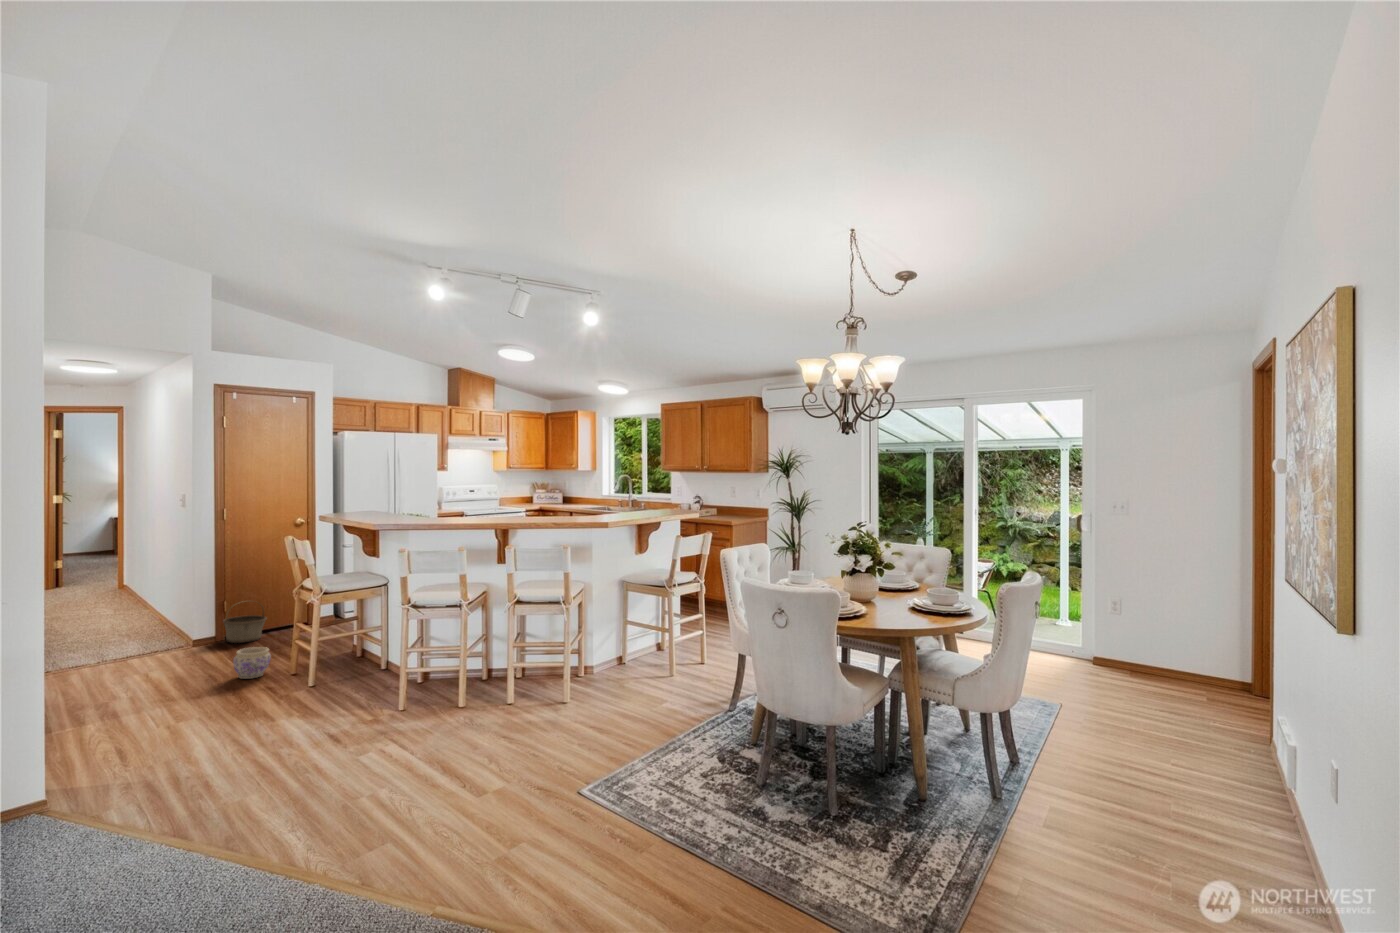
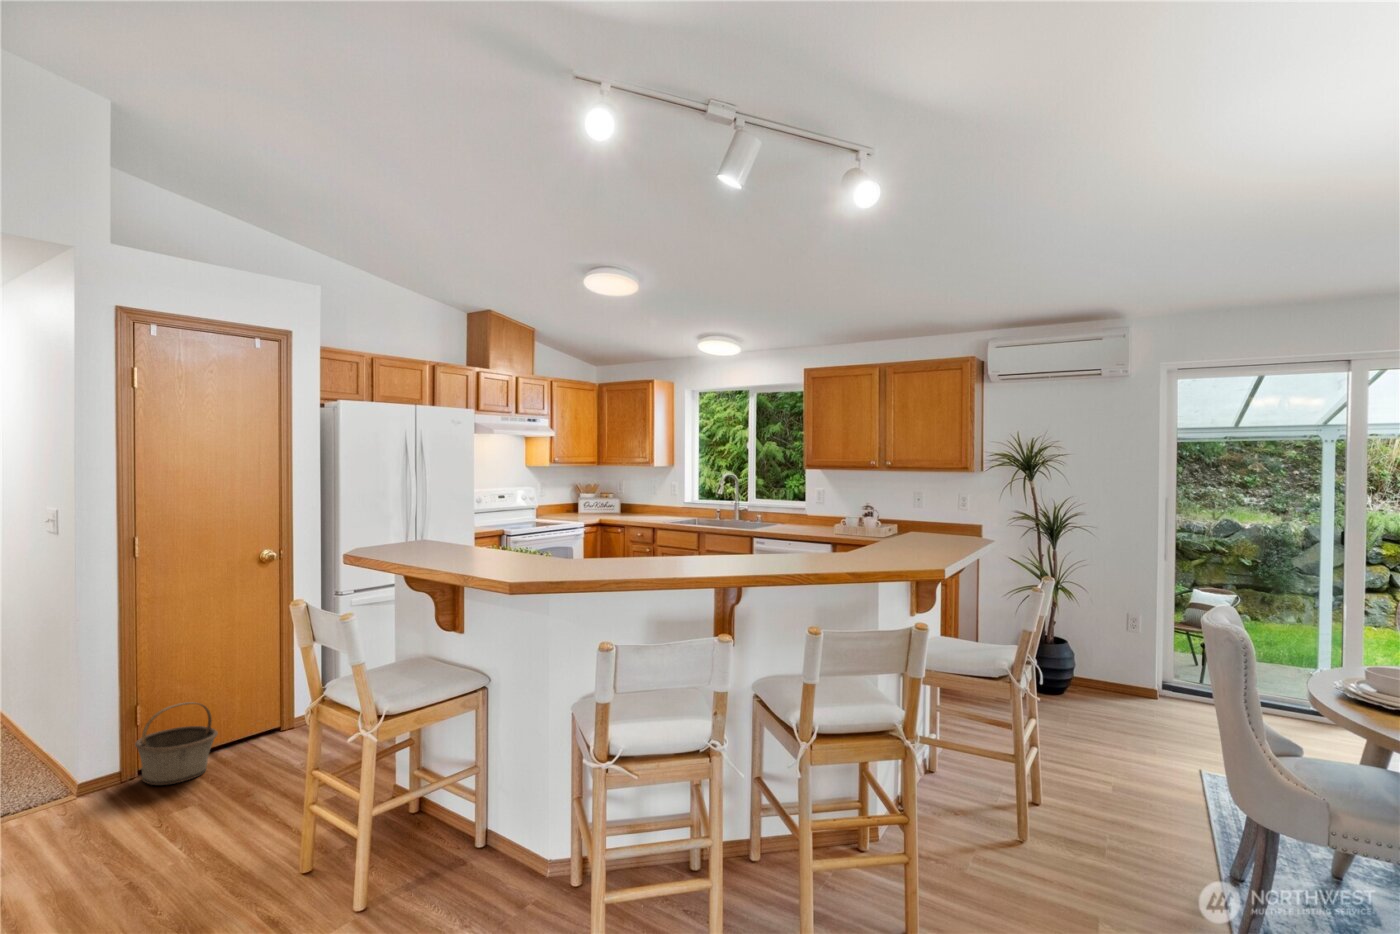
planter: present [233,647,271,679] -> none [182,819,258,897]

